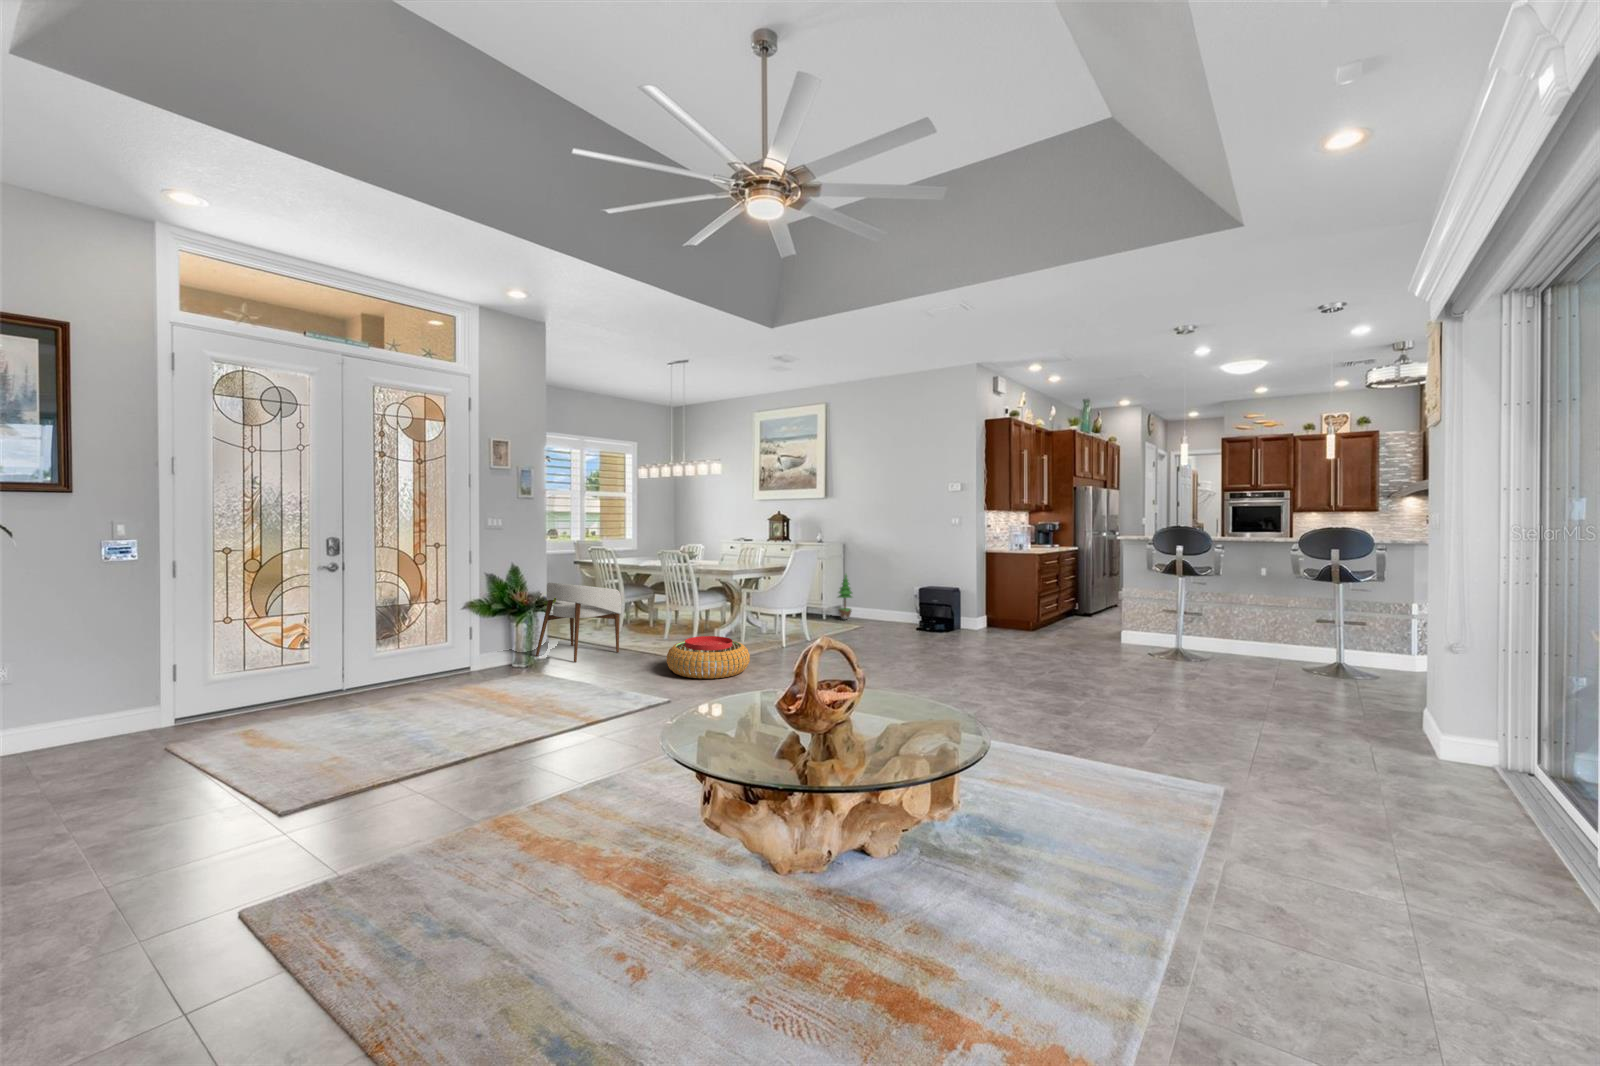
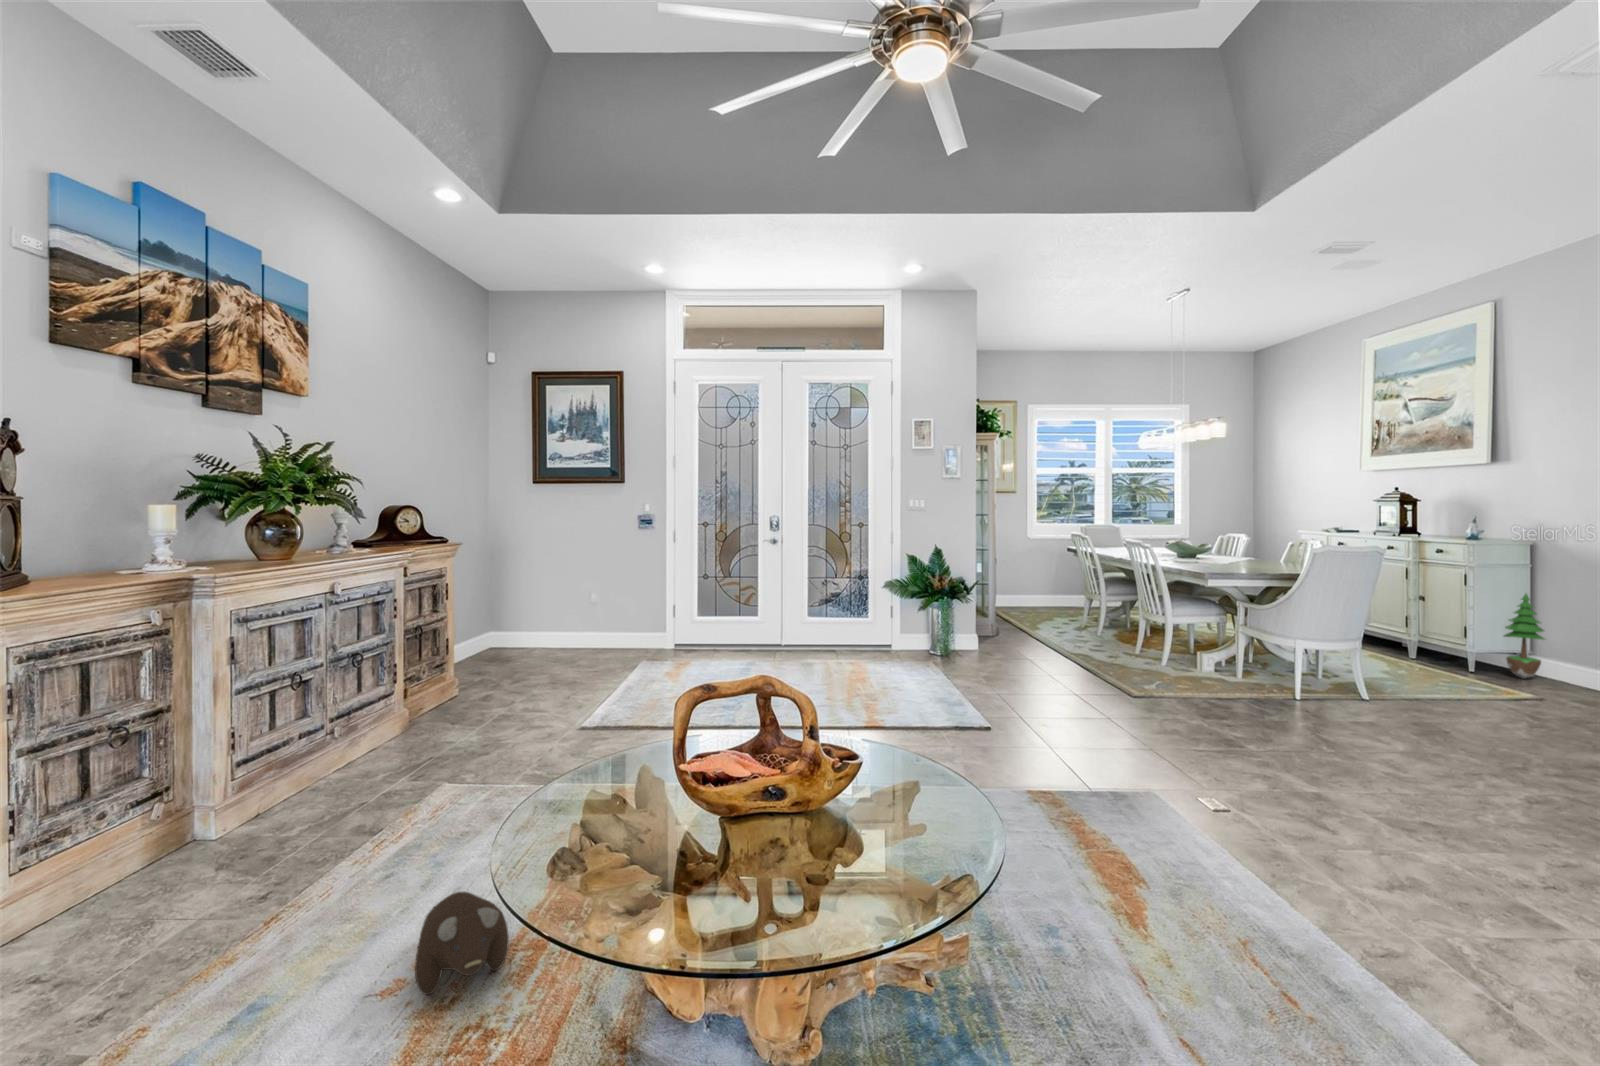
armchair: present [536,583,622,662] -> none [963,570,1056,660]
pouf: present [667,636,750,679] -> none [1066,651,1191,711]
plush toy: none [638,919,753,1022] -> present [415,892,509,995]

